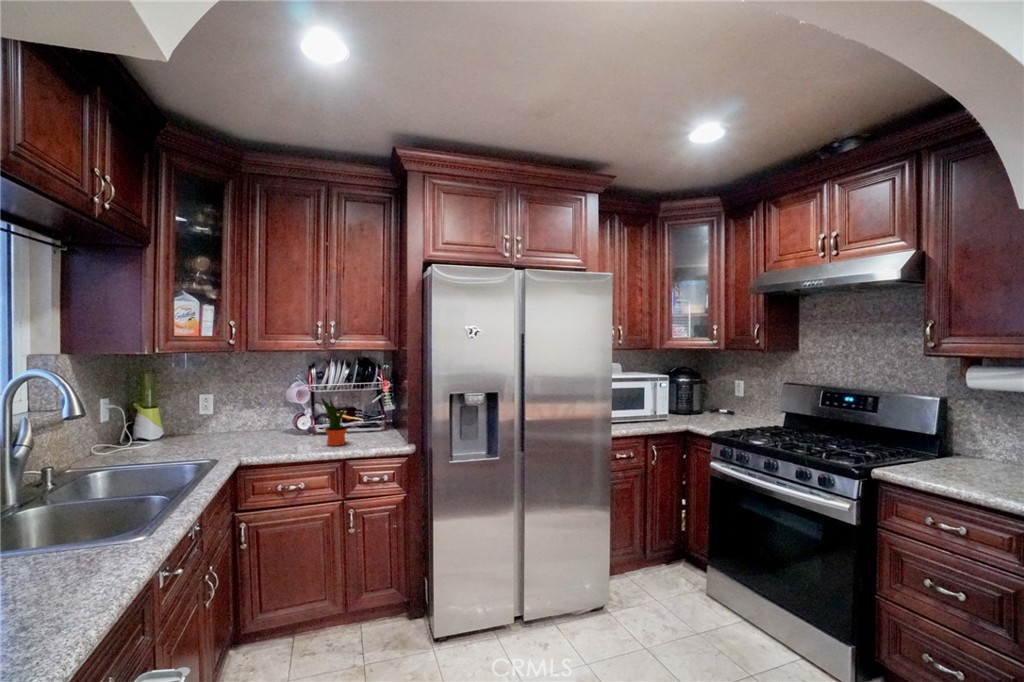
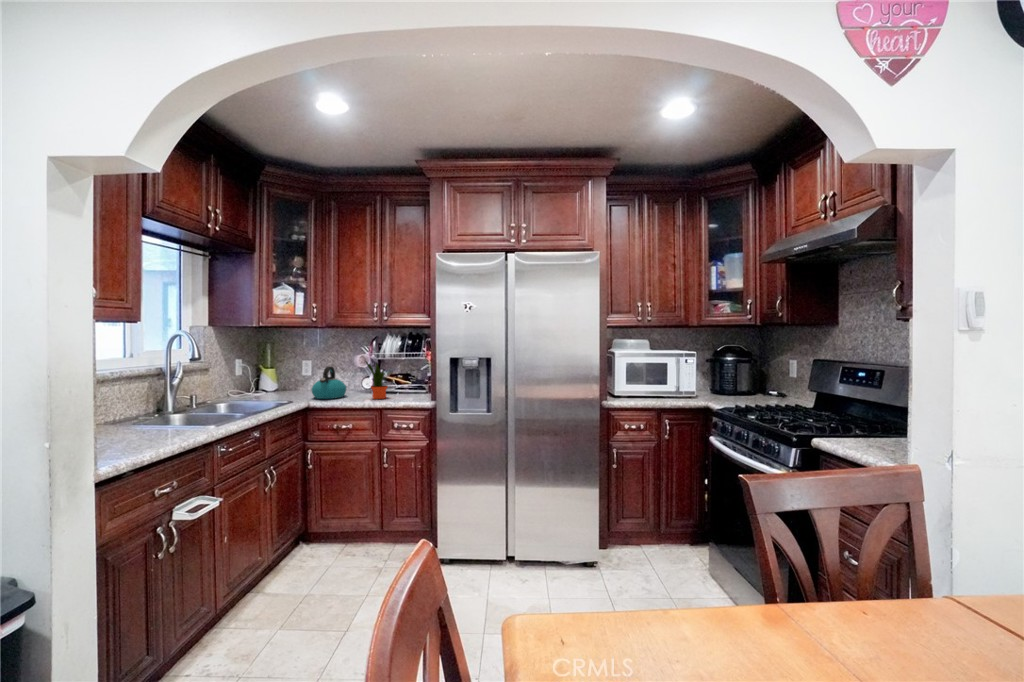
kettle: none [236,405,285,451] -> present [312,366,347,399]

